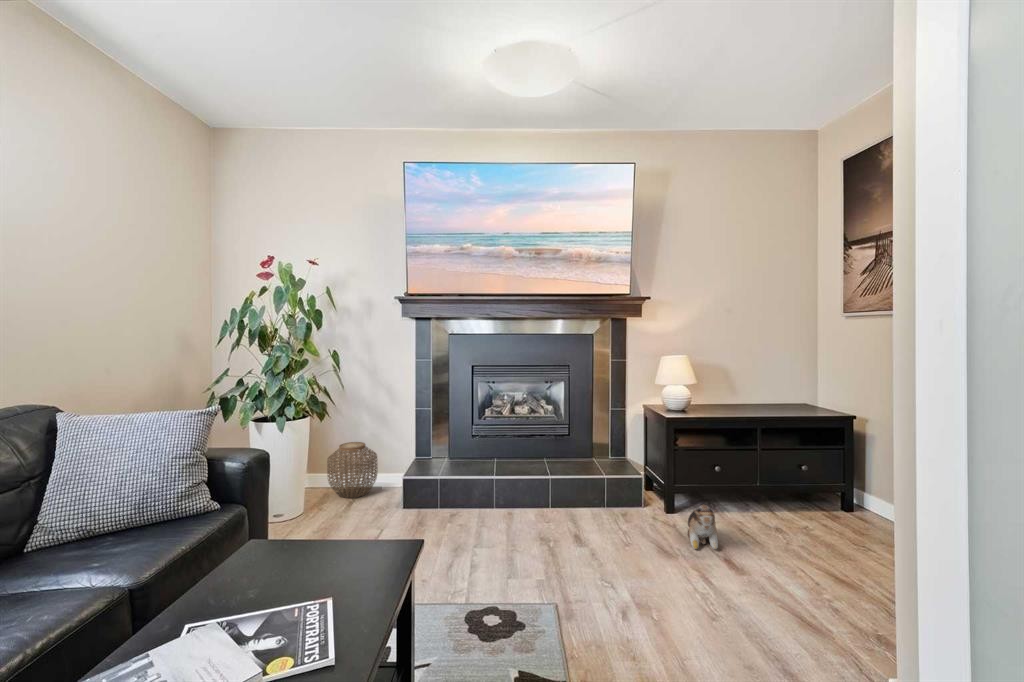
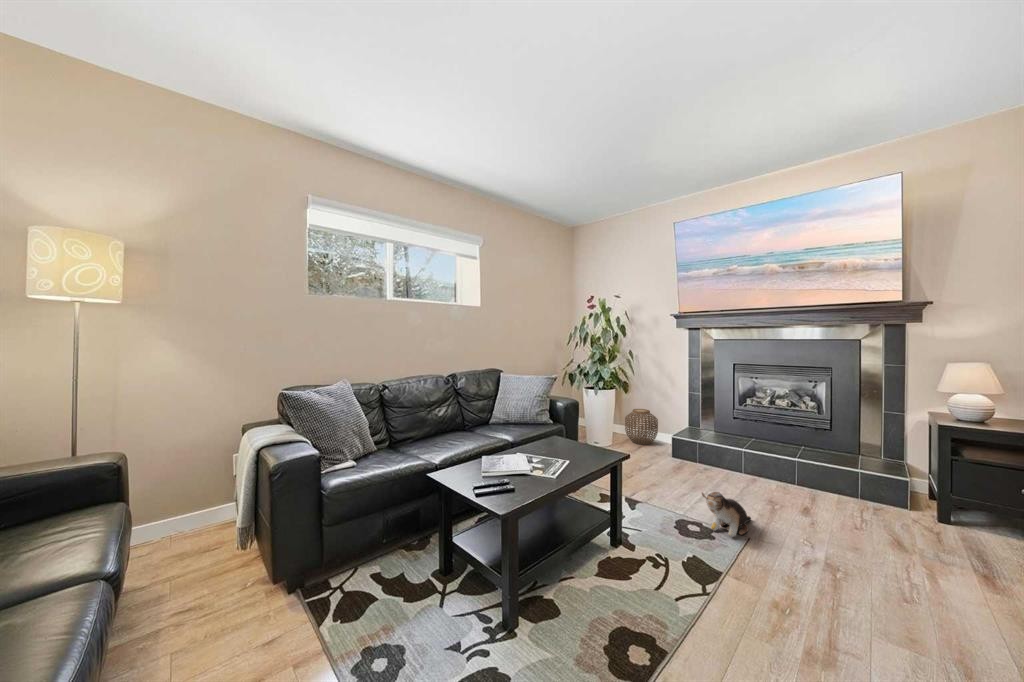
plush toy: present [688,505,718,549] -> present [702,492,751,537]

